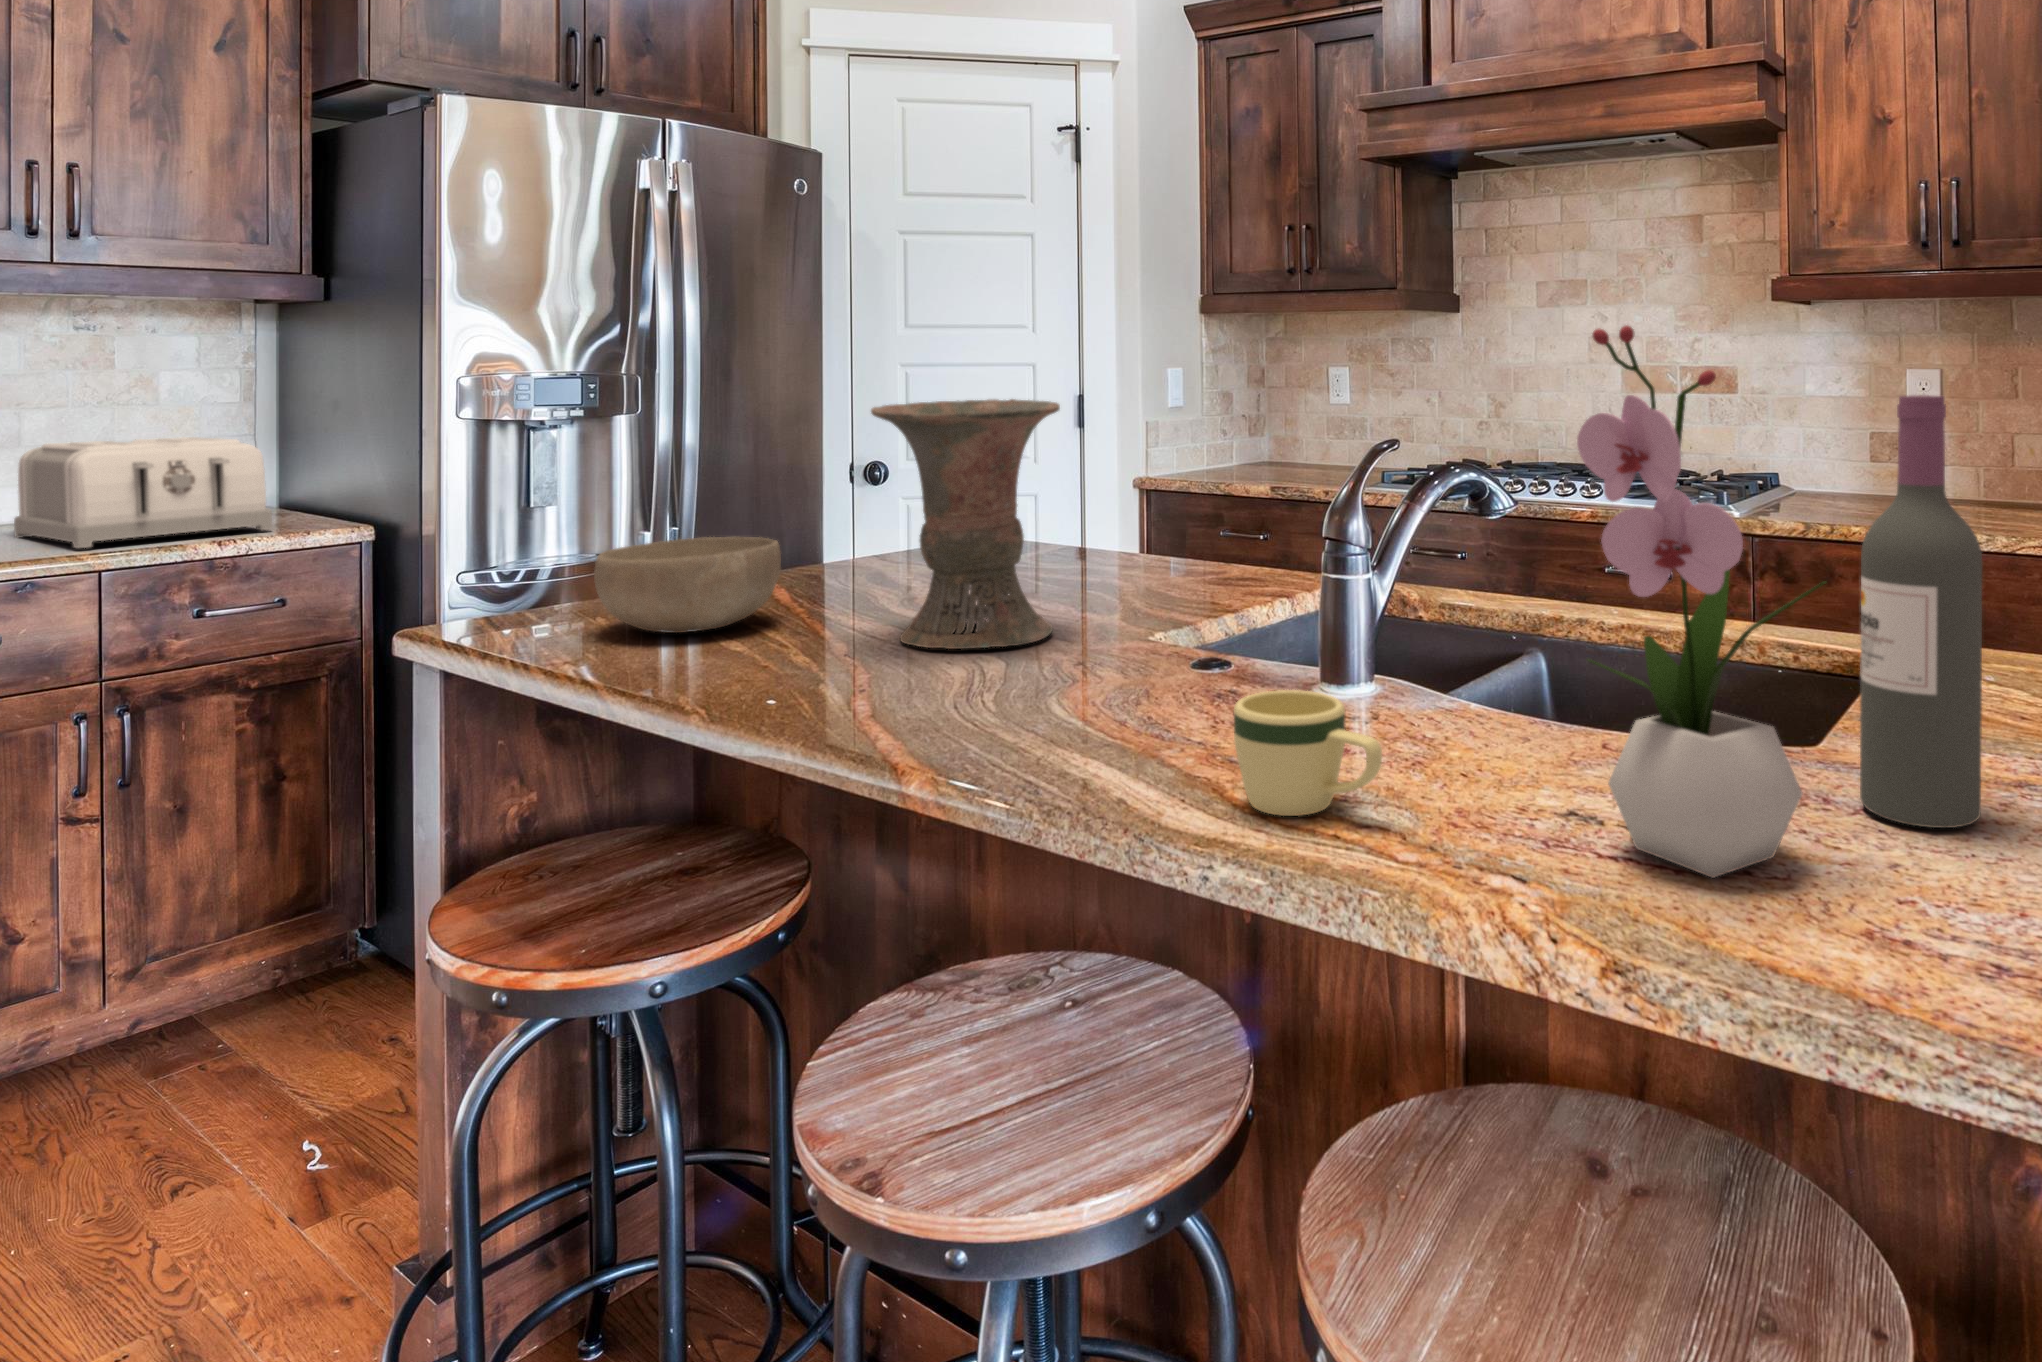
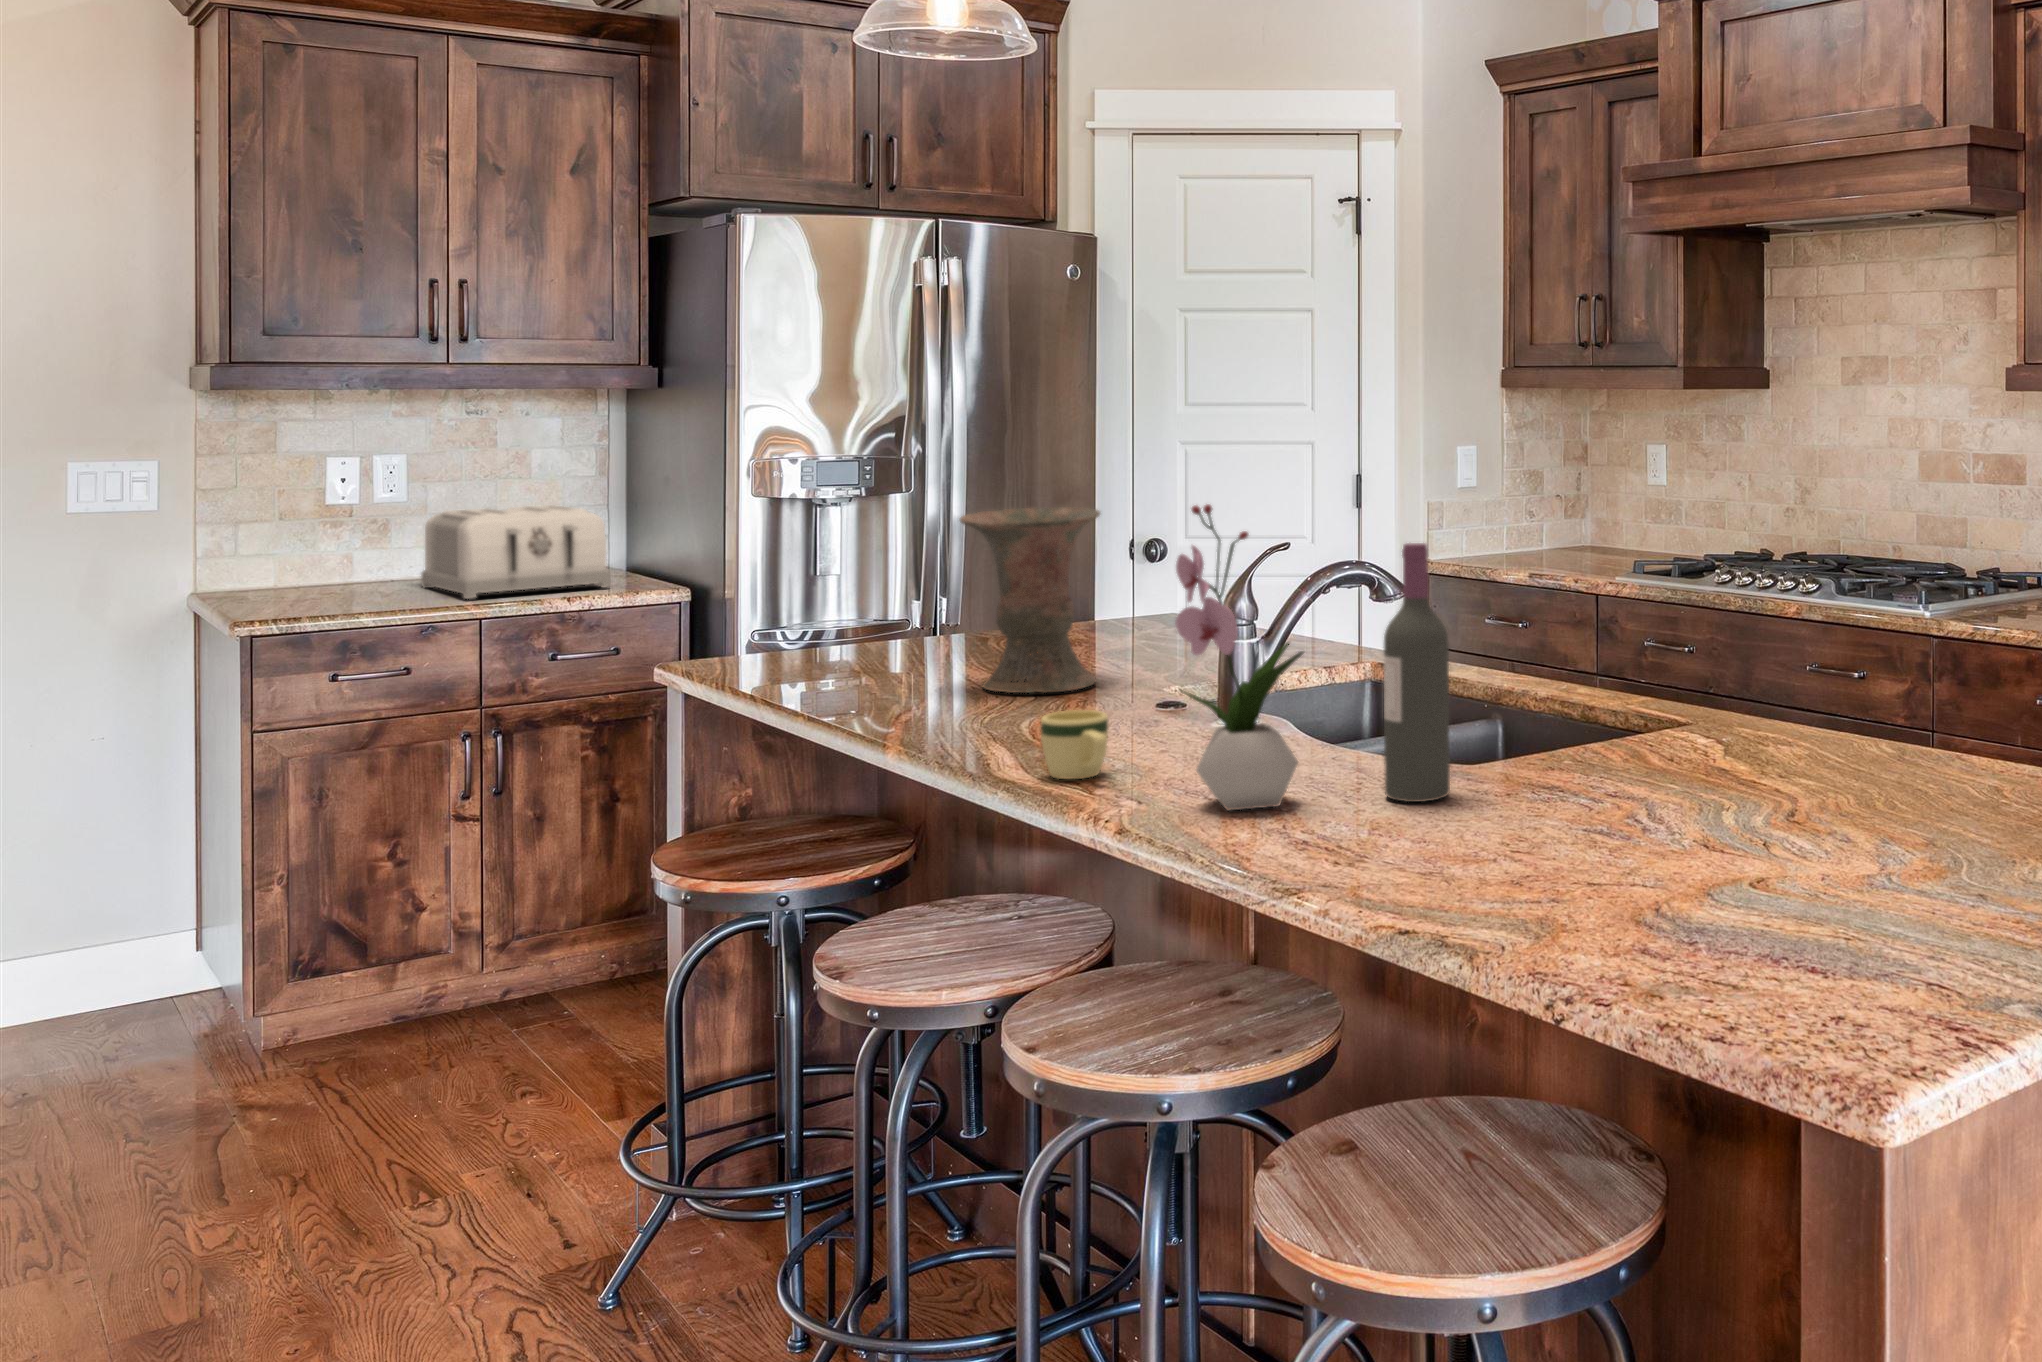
bowl: present [594,537,781,633] -> none [786,606,921,675]

